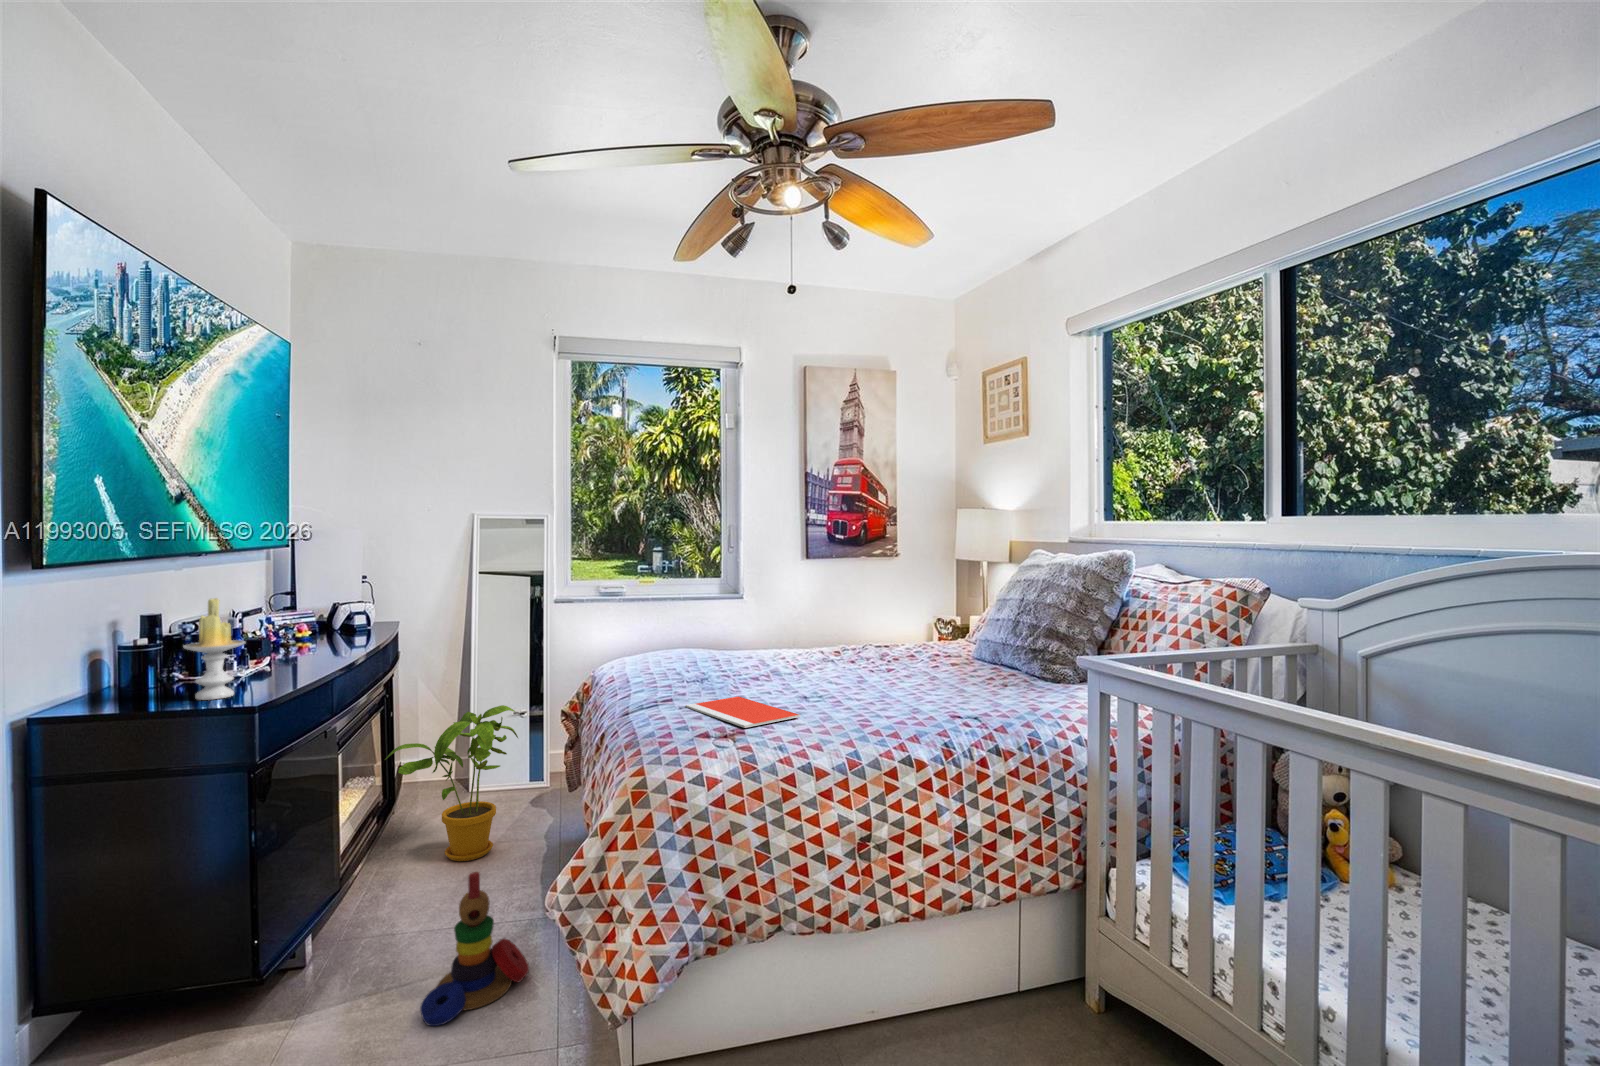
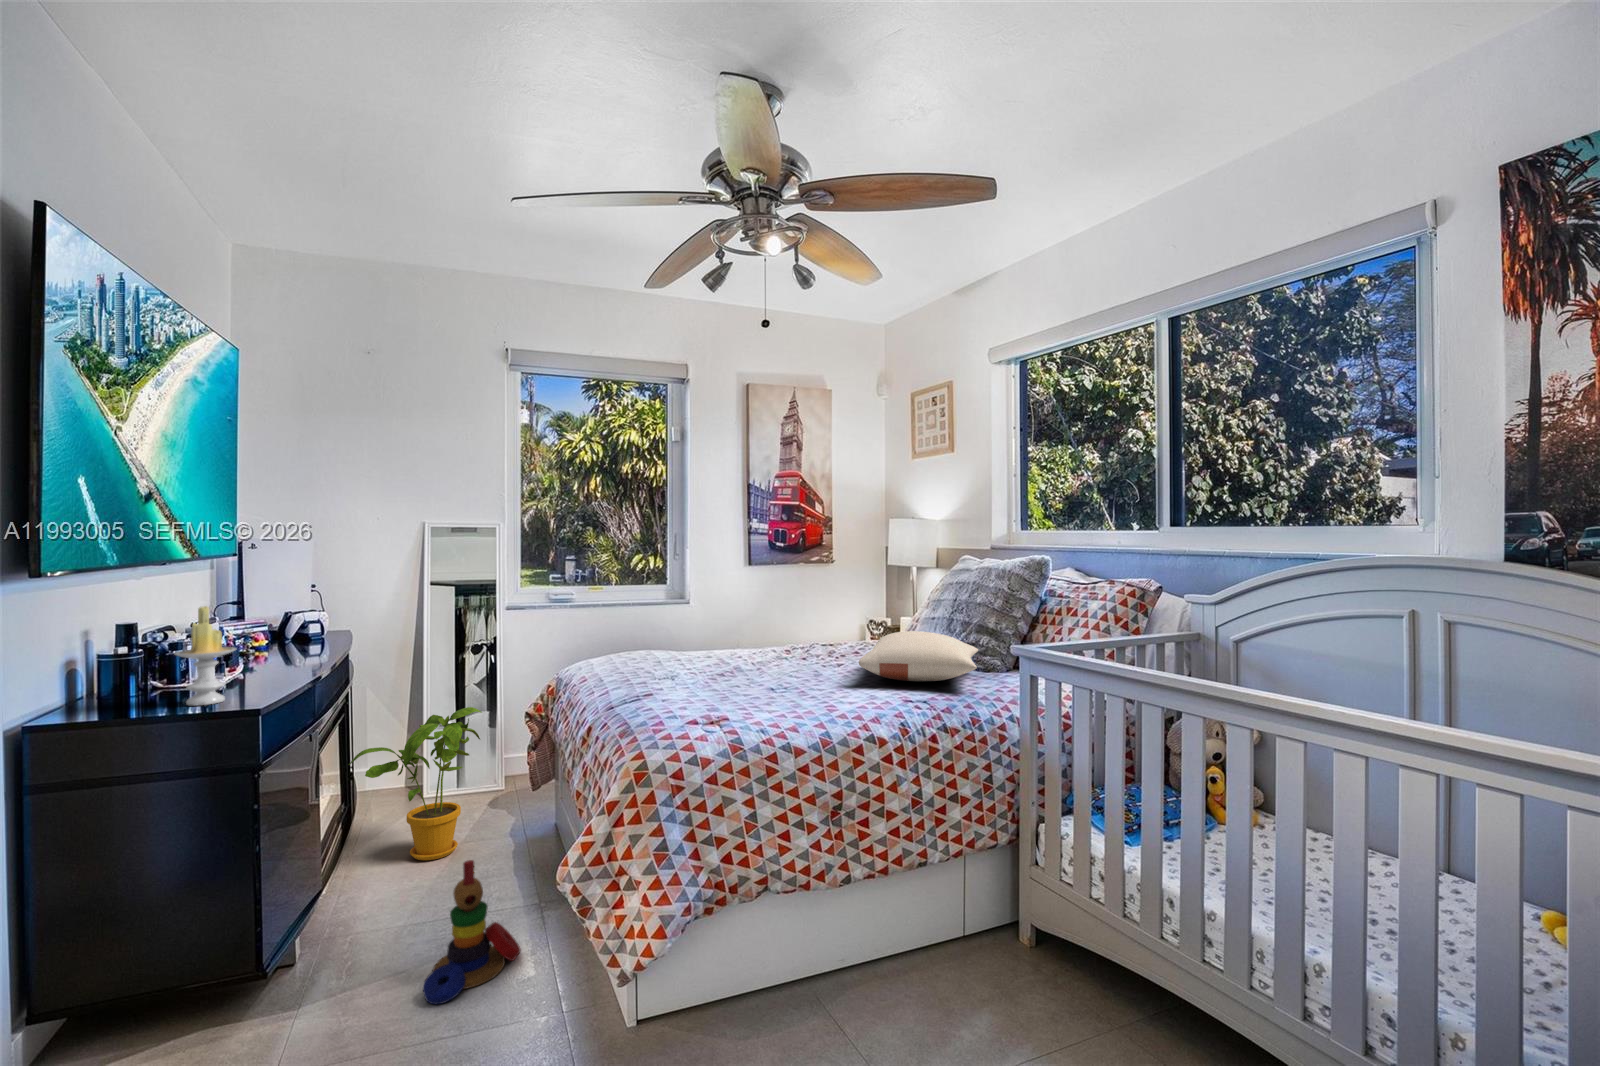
pillow: none [906,637,1048,694] -> present [859,631,978,681]
notebook: present [686,696,800,728] -> none [663,689,771,715]

